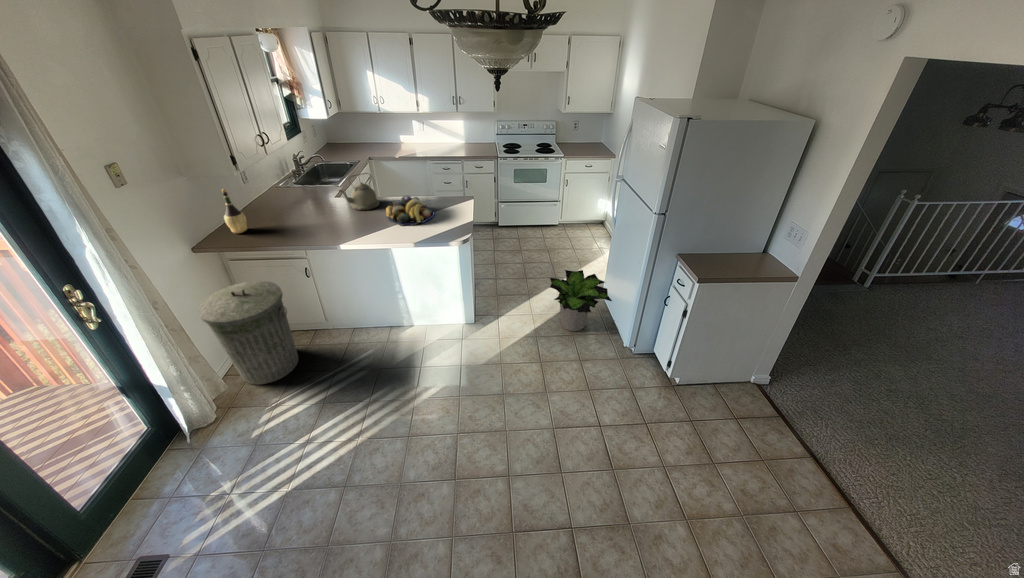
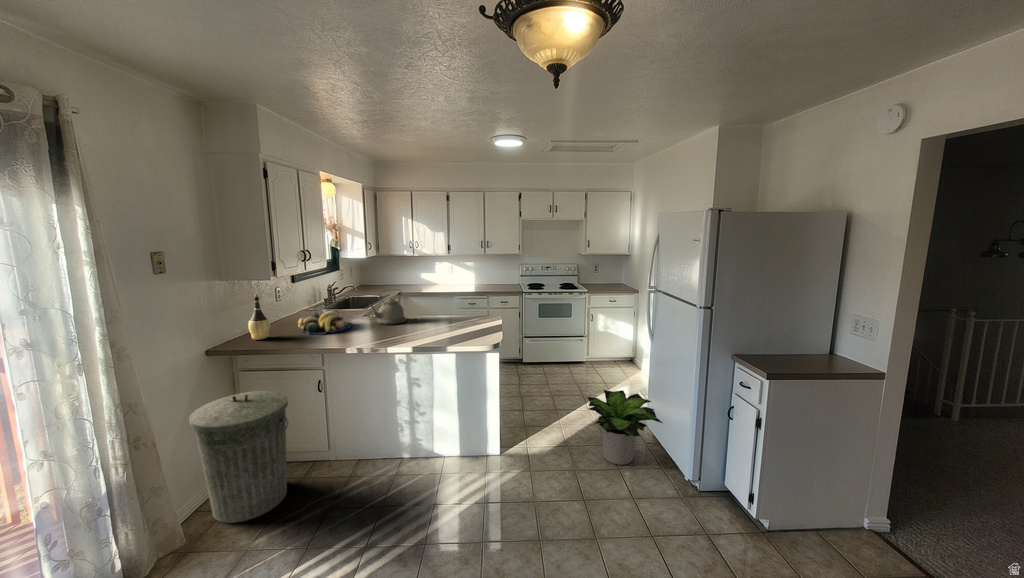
fruit bowl: present [386,196,434,226] -> present [298,309,351,335]

